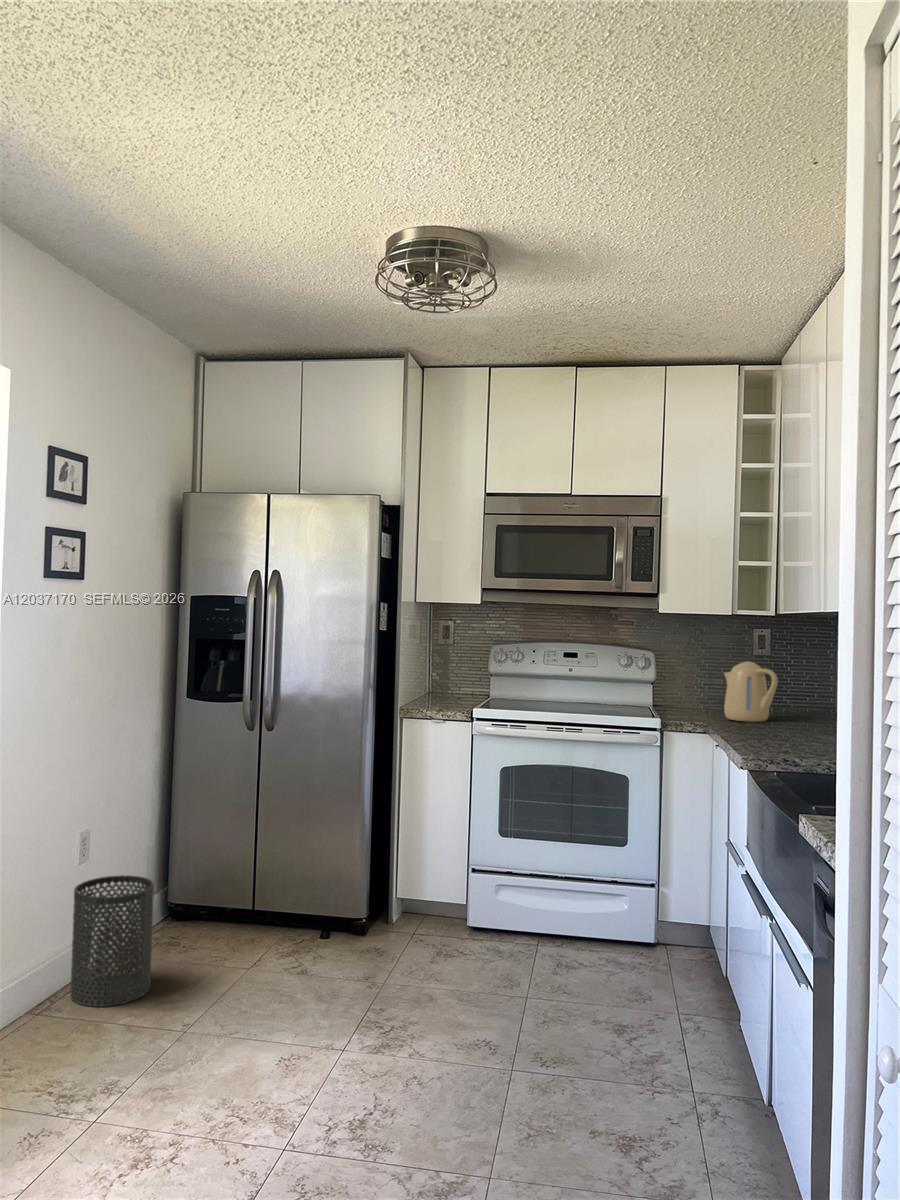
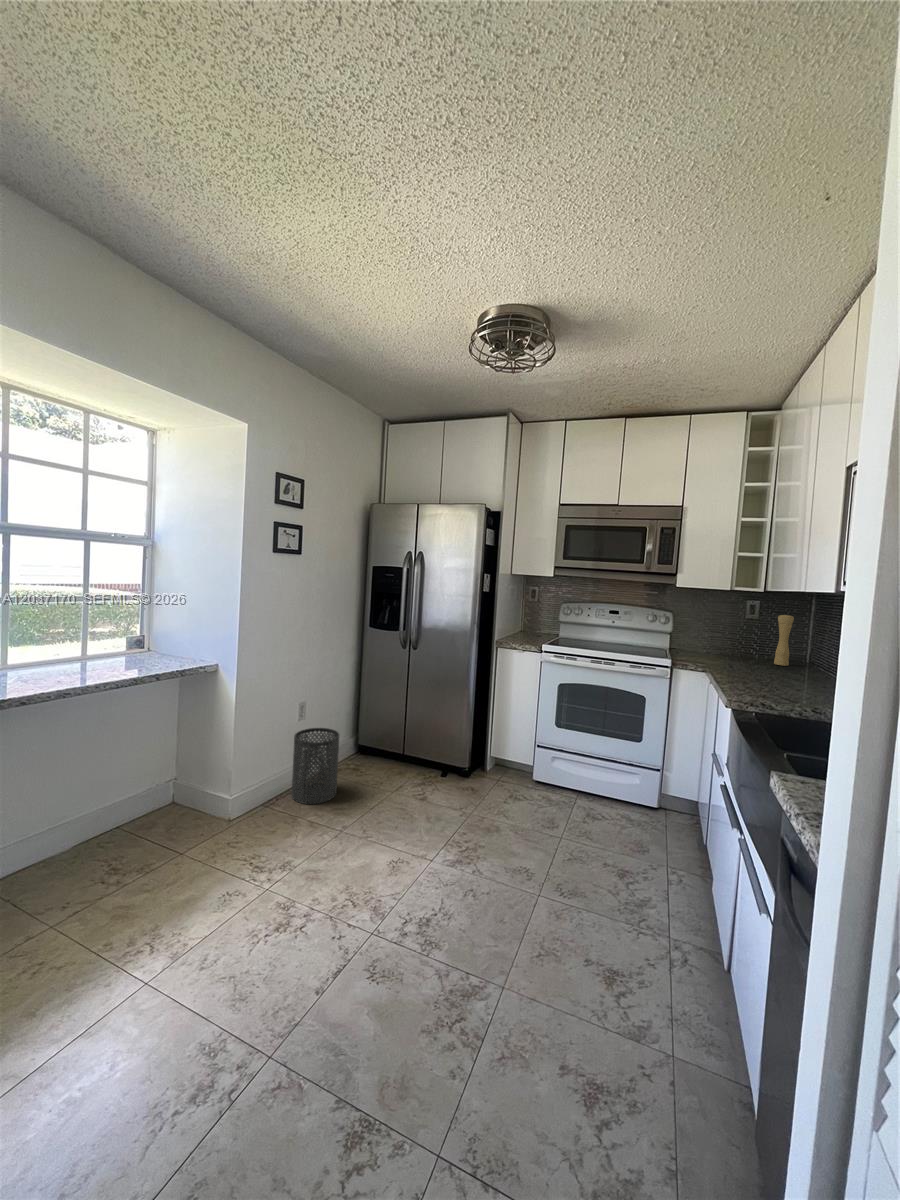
pepper mill: none [794,646,814,718] -> present [774,614,794,666]
kettle: present [724,662,778,722] -> none [720,623,763,666]

